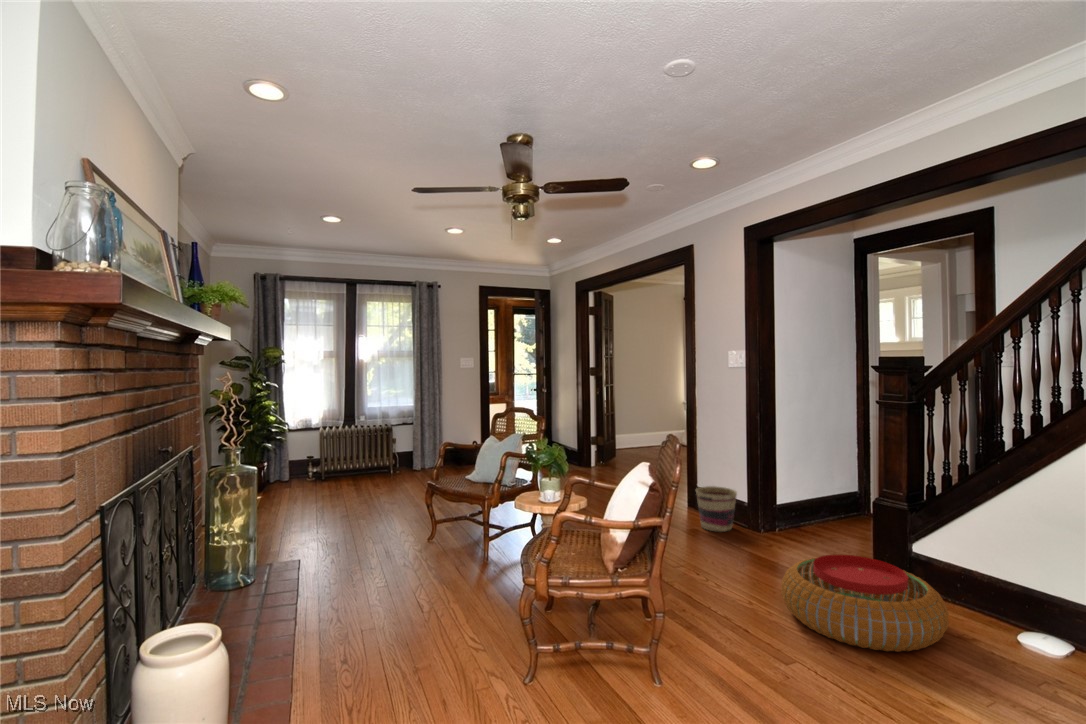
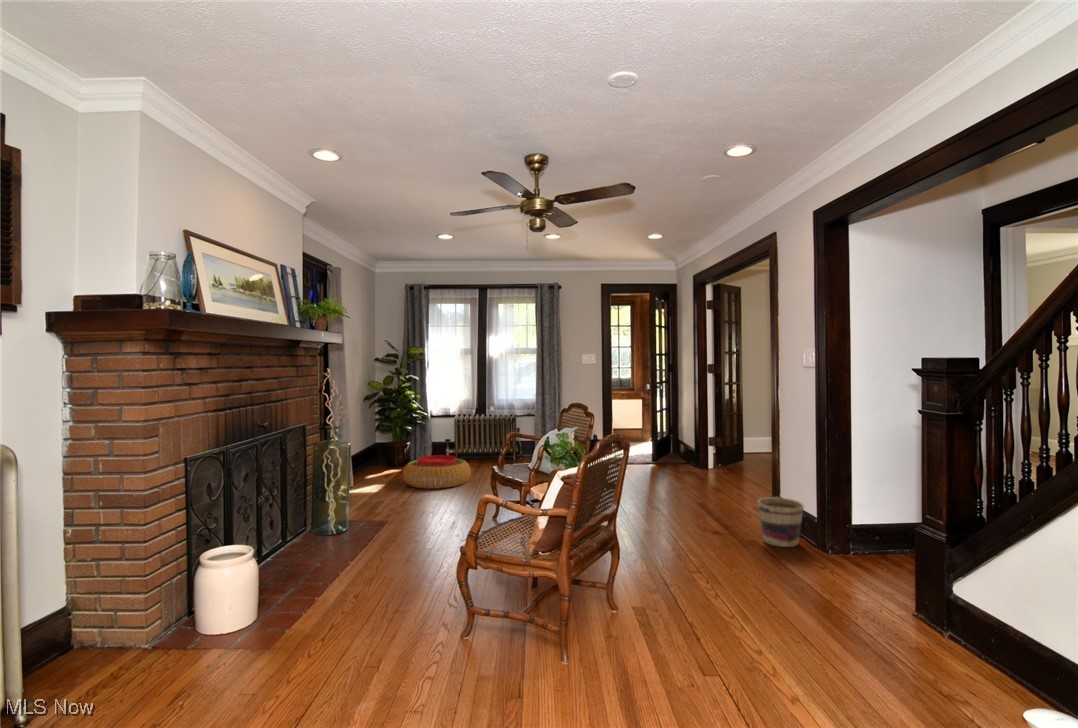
pouf: present [781,554,949,652] -> present [403,455,471,489]

